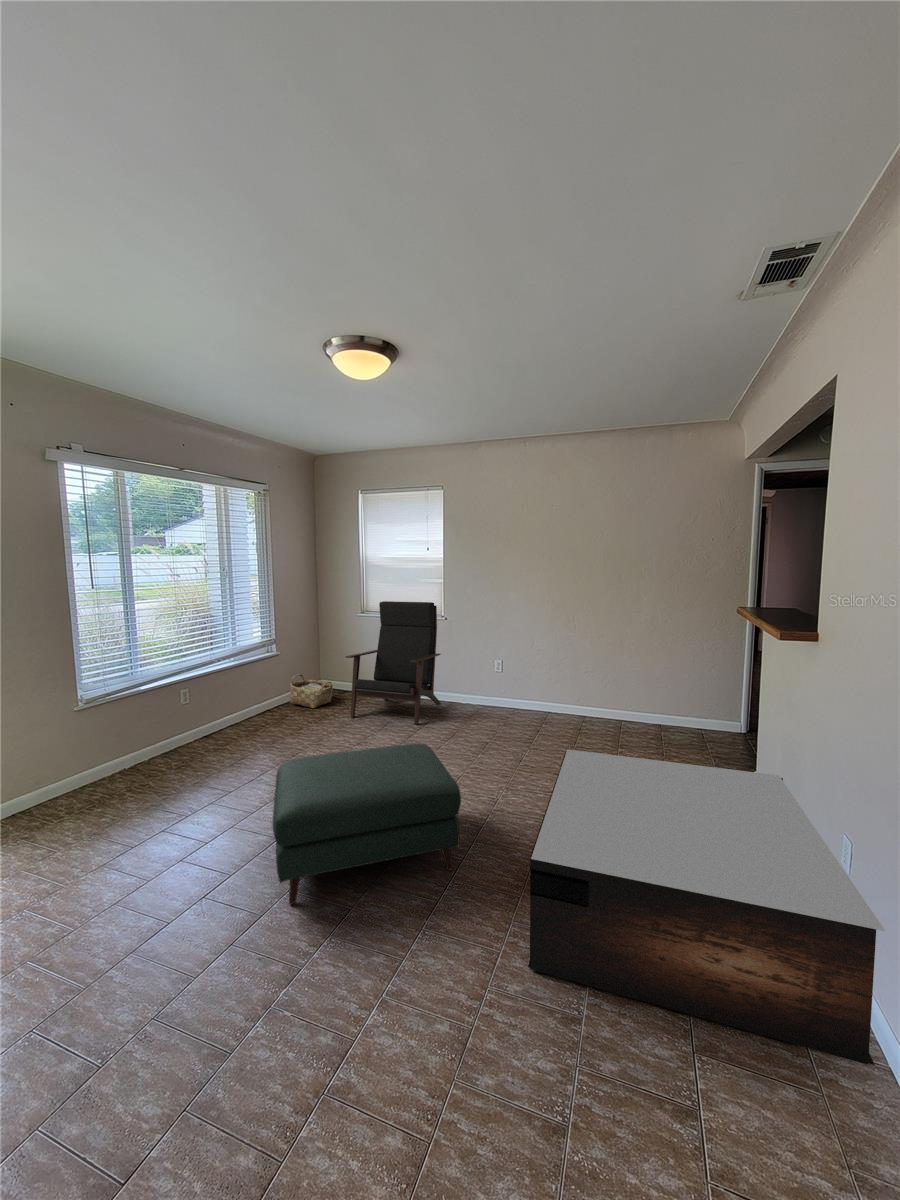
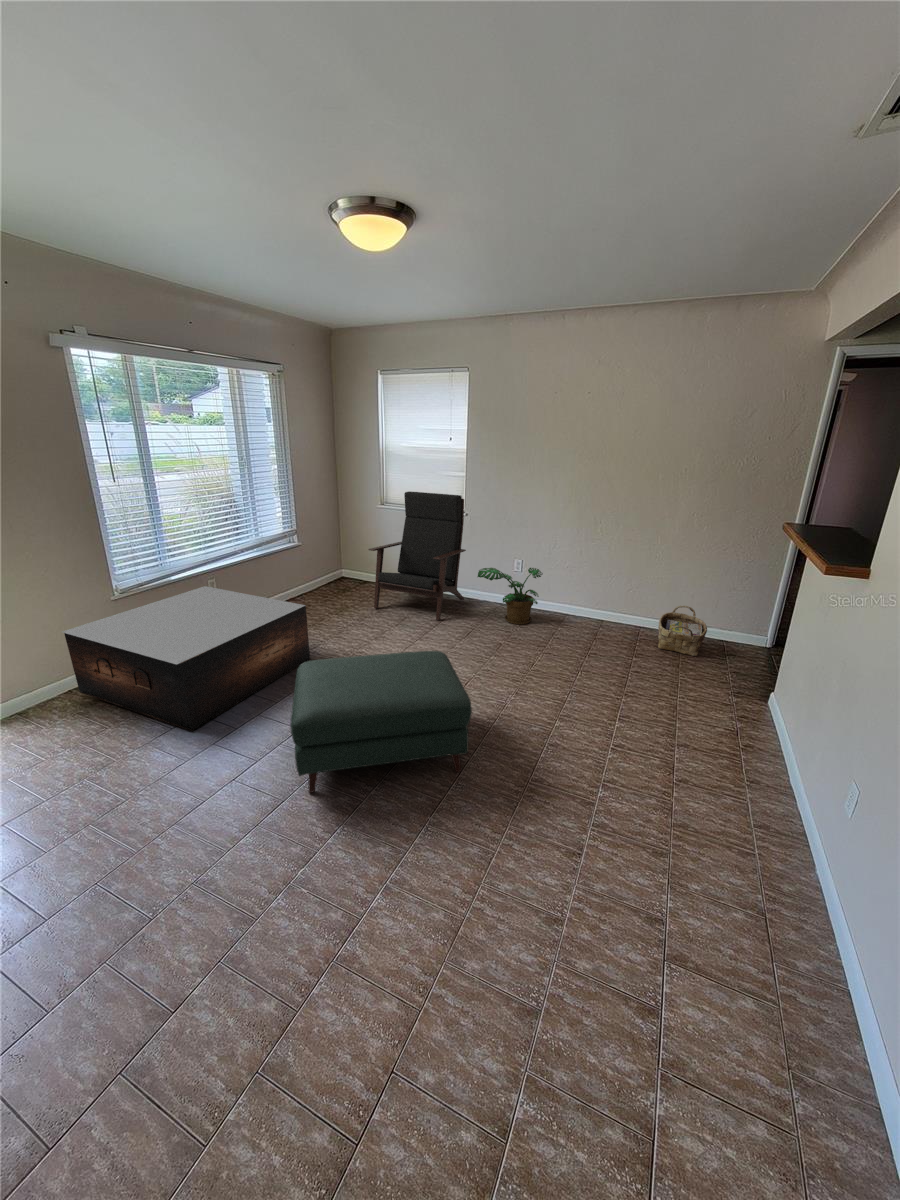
potted plant: none [454,667,517,724] -> present [478,568,543,624]
woven basket: present [290,674,333,708] -> present [658,606,707,656]
coffee table: present [528,749,885,1065] -> present [62,586,310,731]

